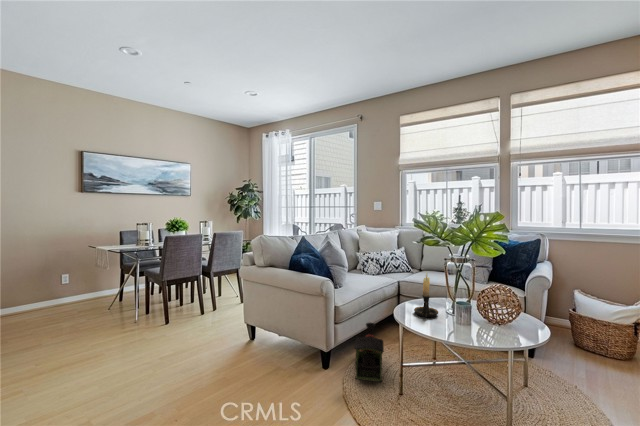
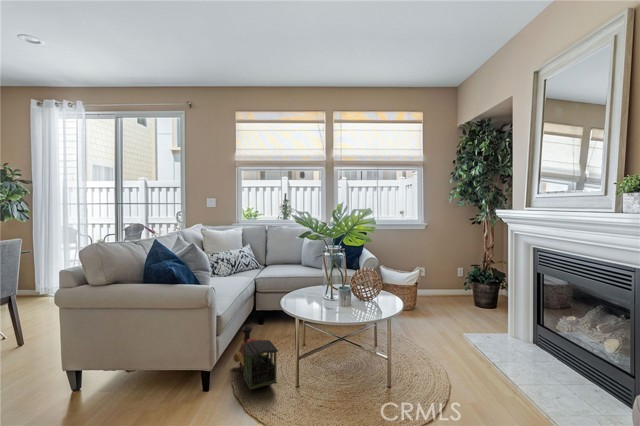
candle holder: present [414,272,438,318] -> none [300,264,321,308]

